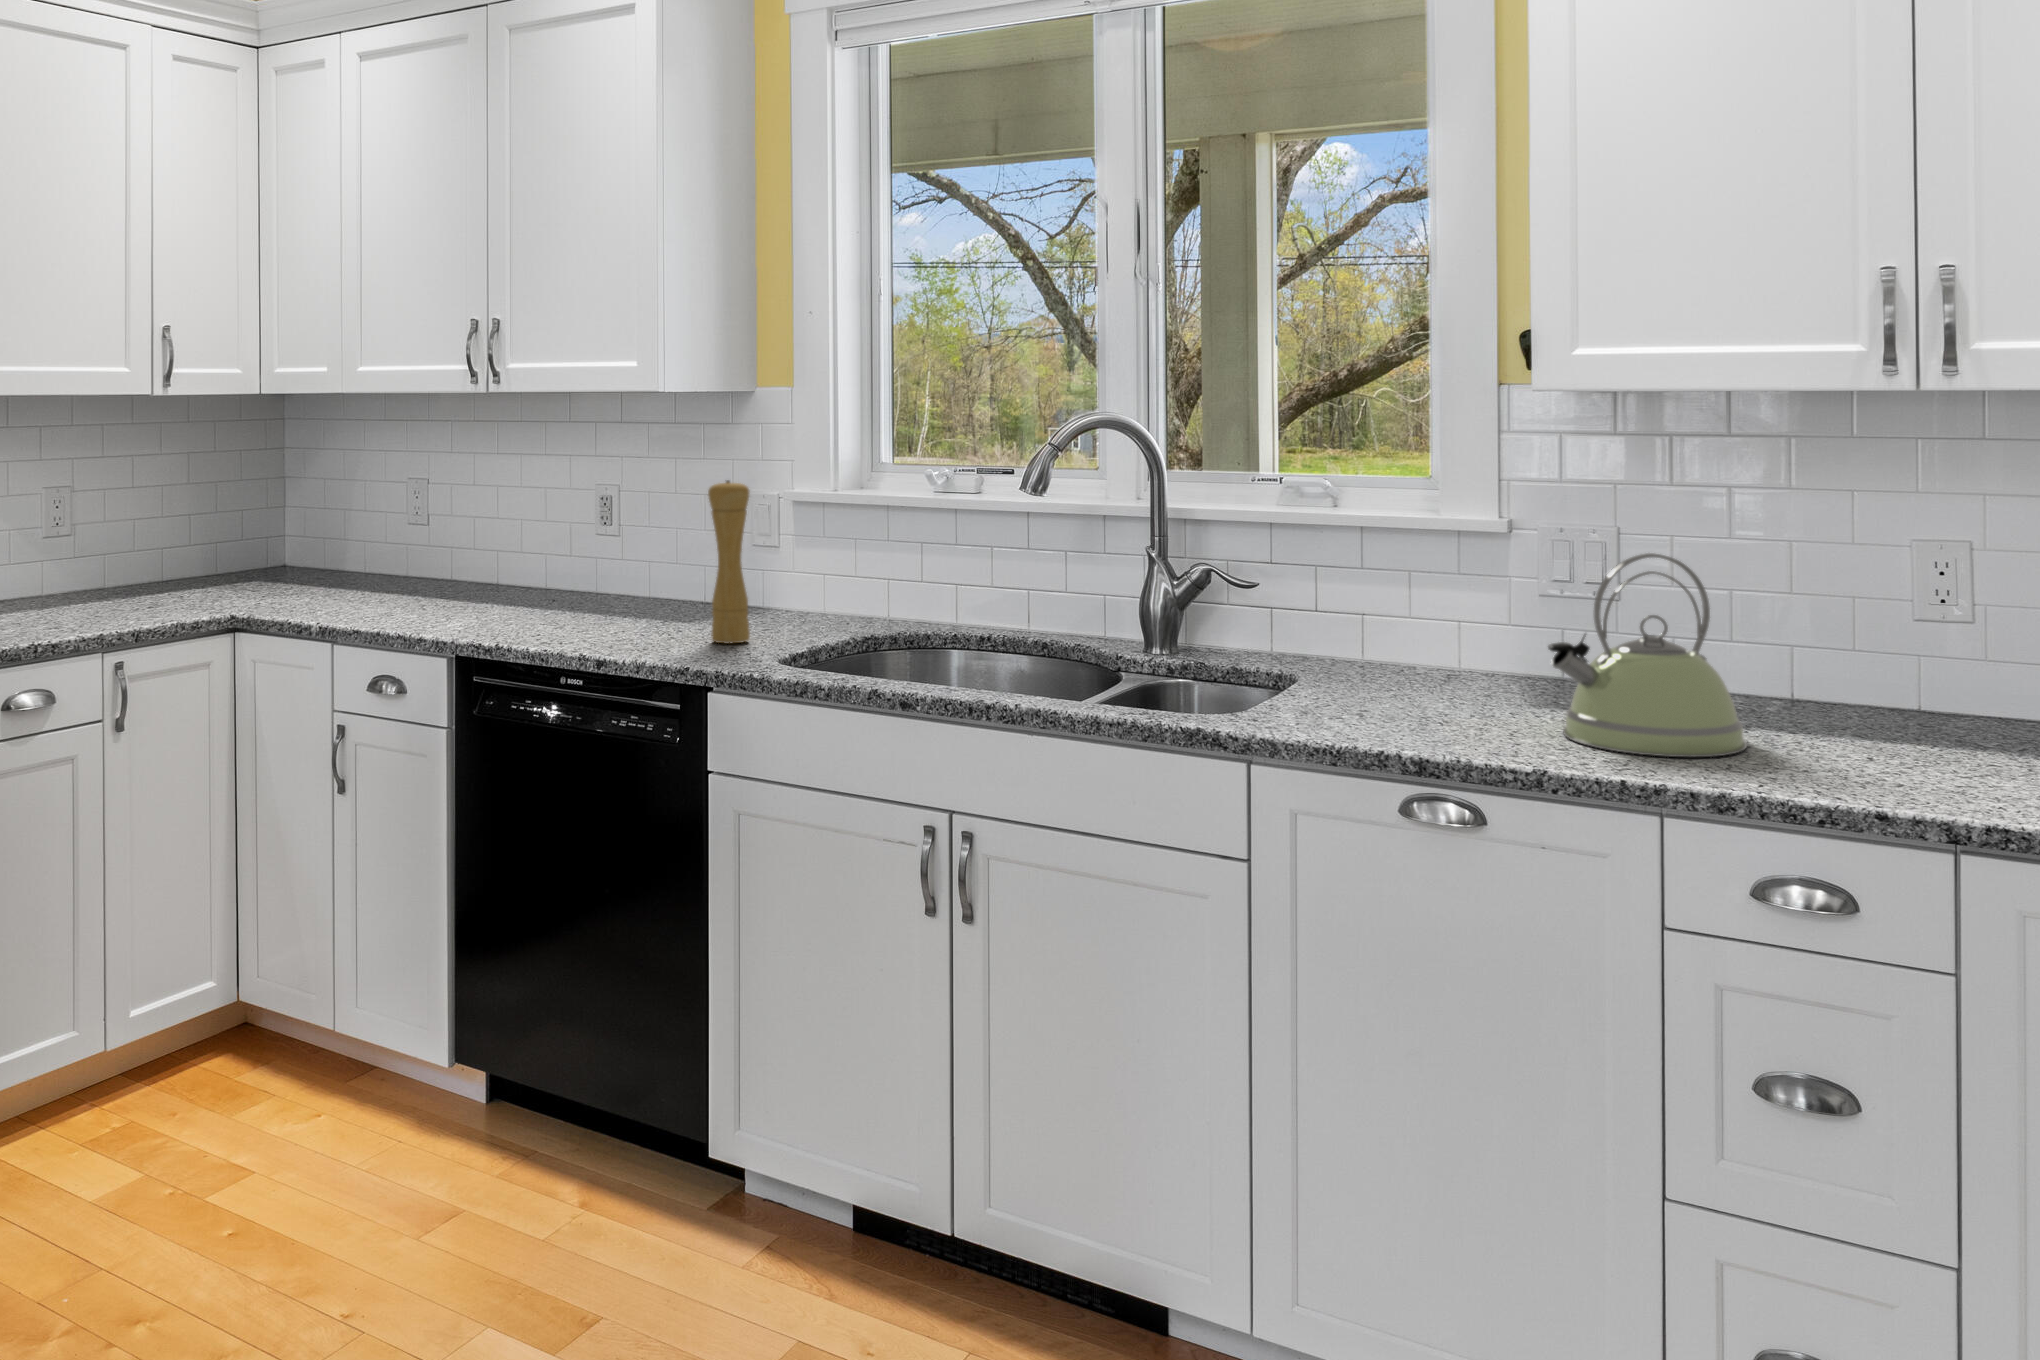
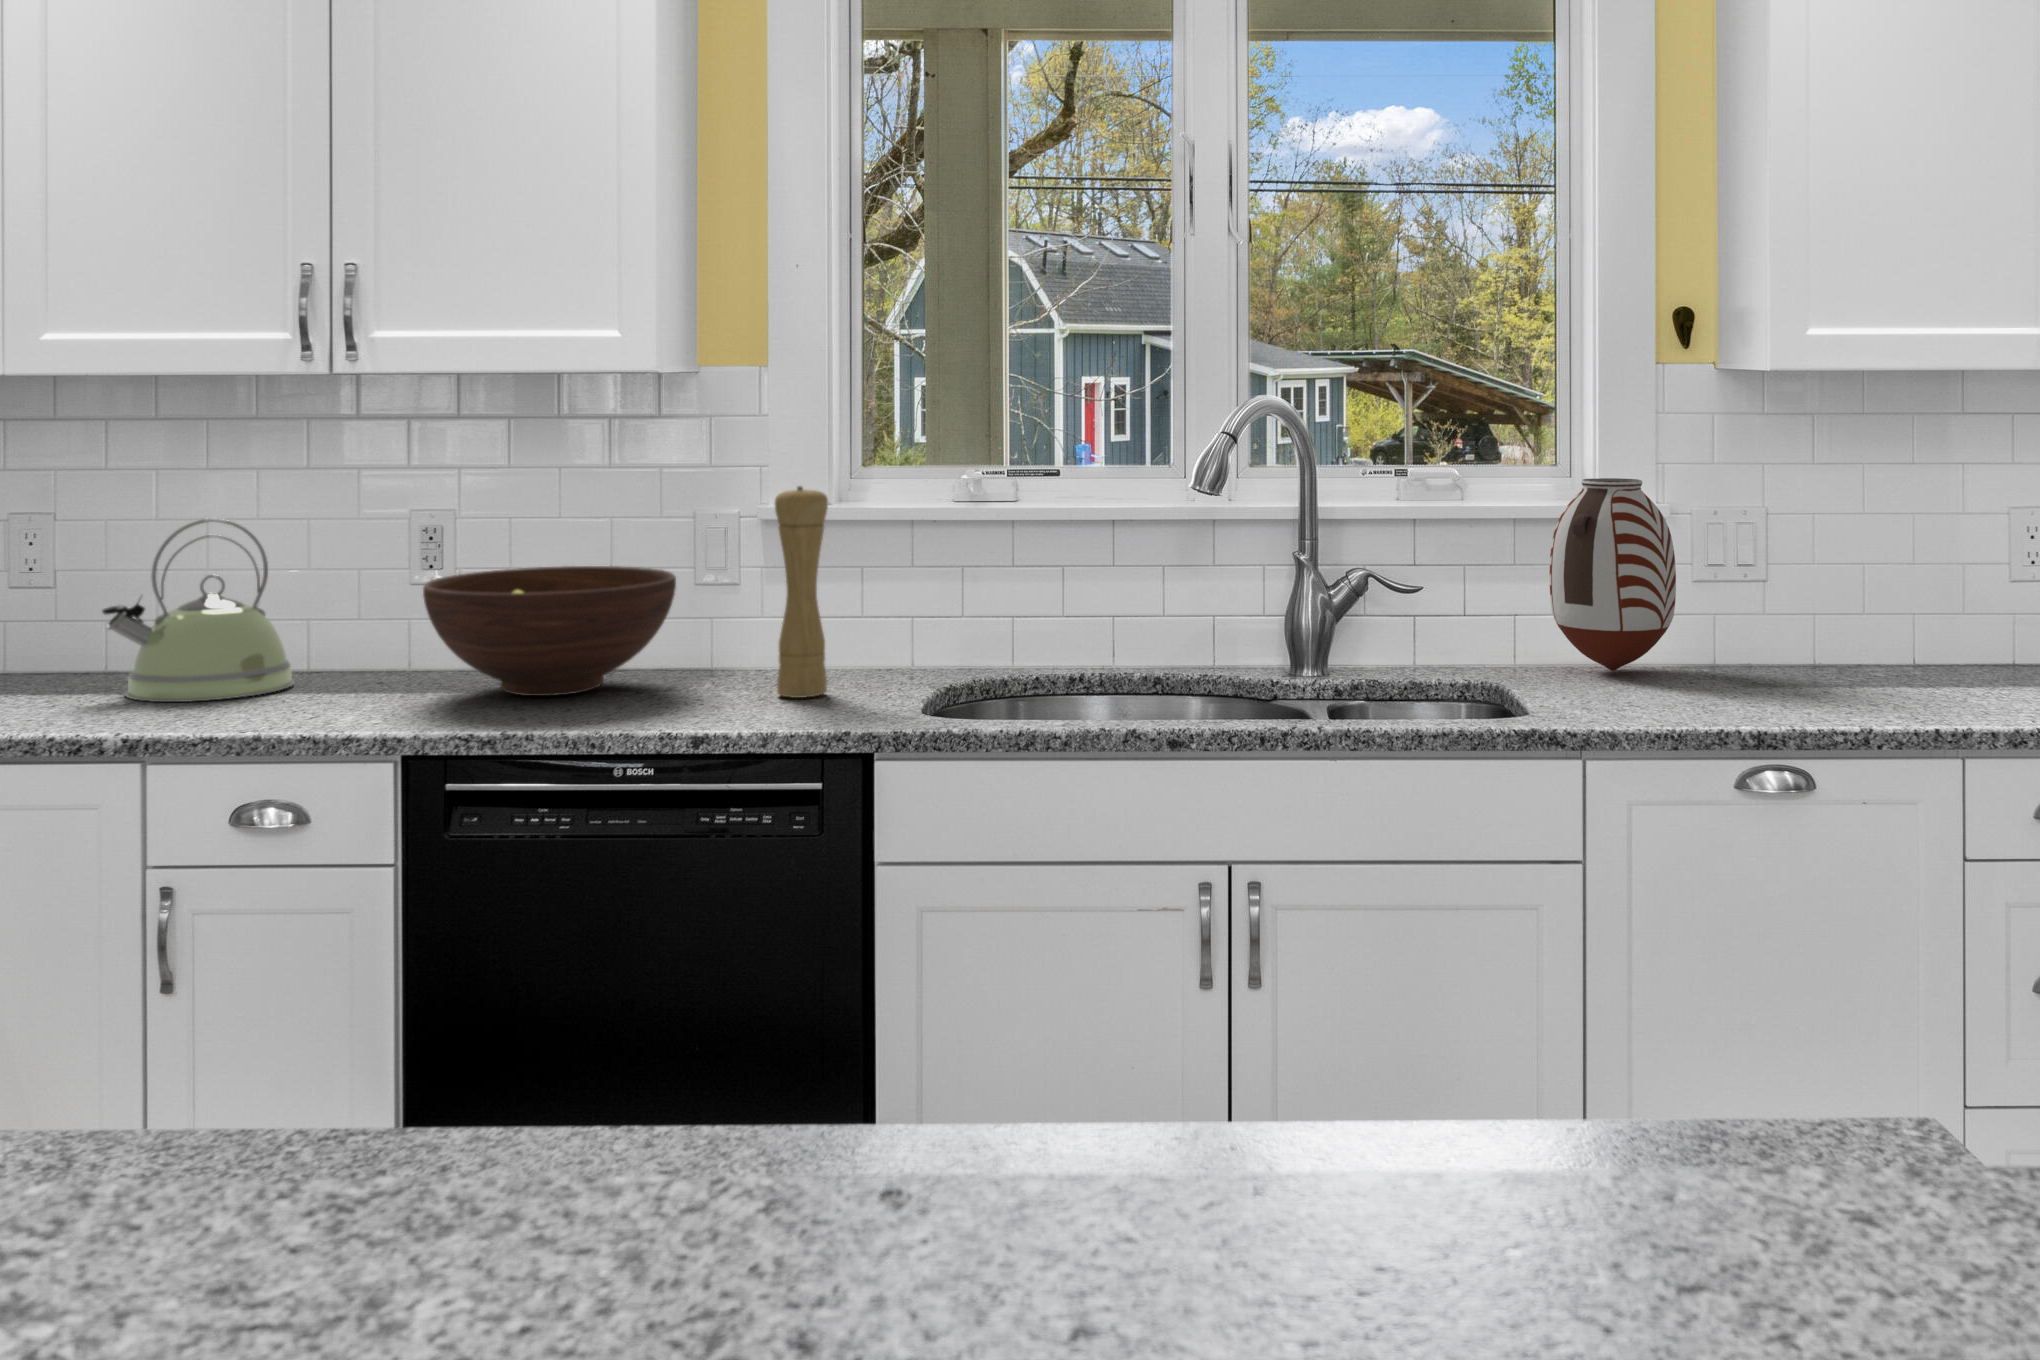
vase: none [1381,496,1511,691] -> present [1549,478,1676,671]
fruit bowl: none [506,534,682,626] -> present [423,566,676,696]
kettle: present [1548,553,1747,757] -> present [102,518,294,702]

